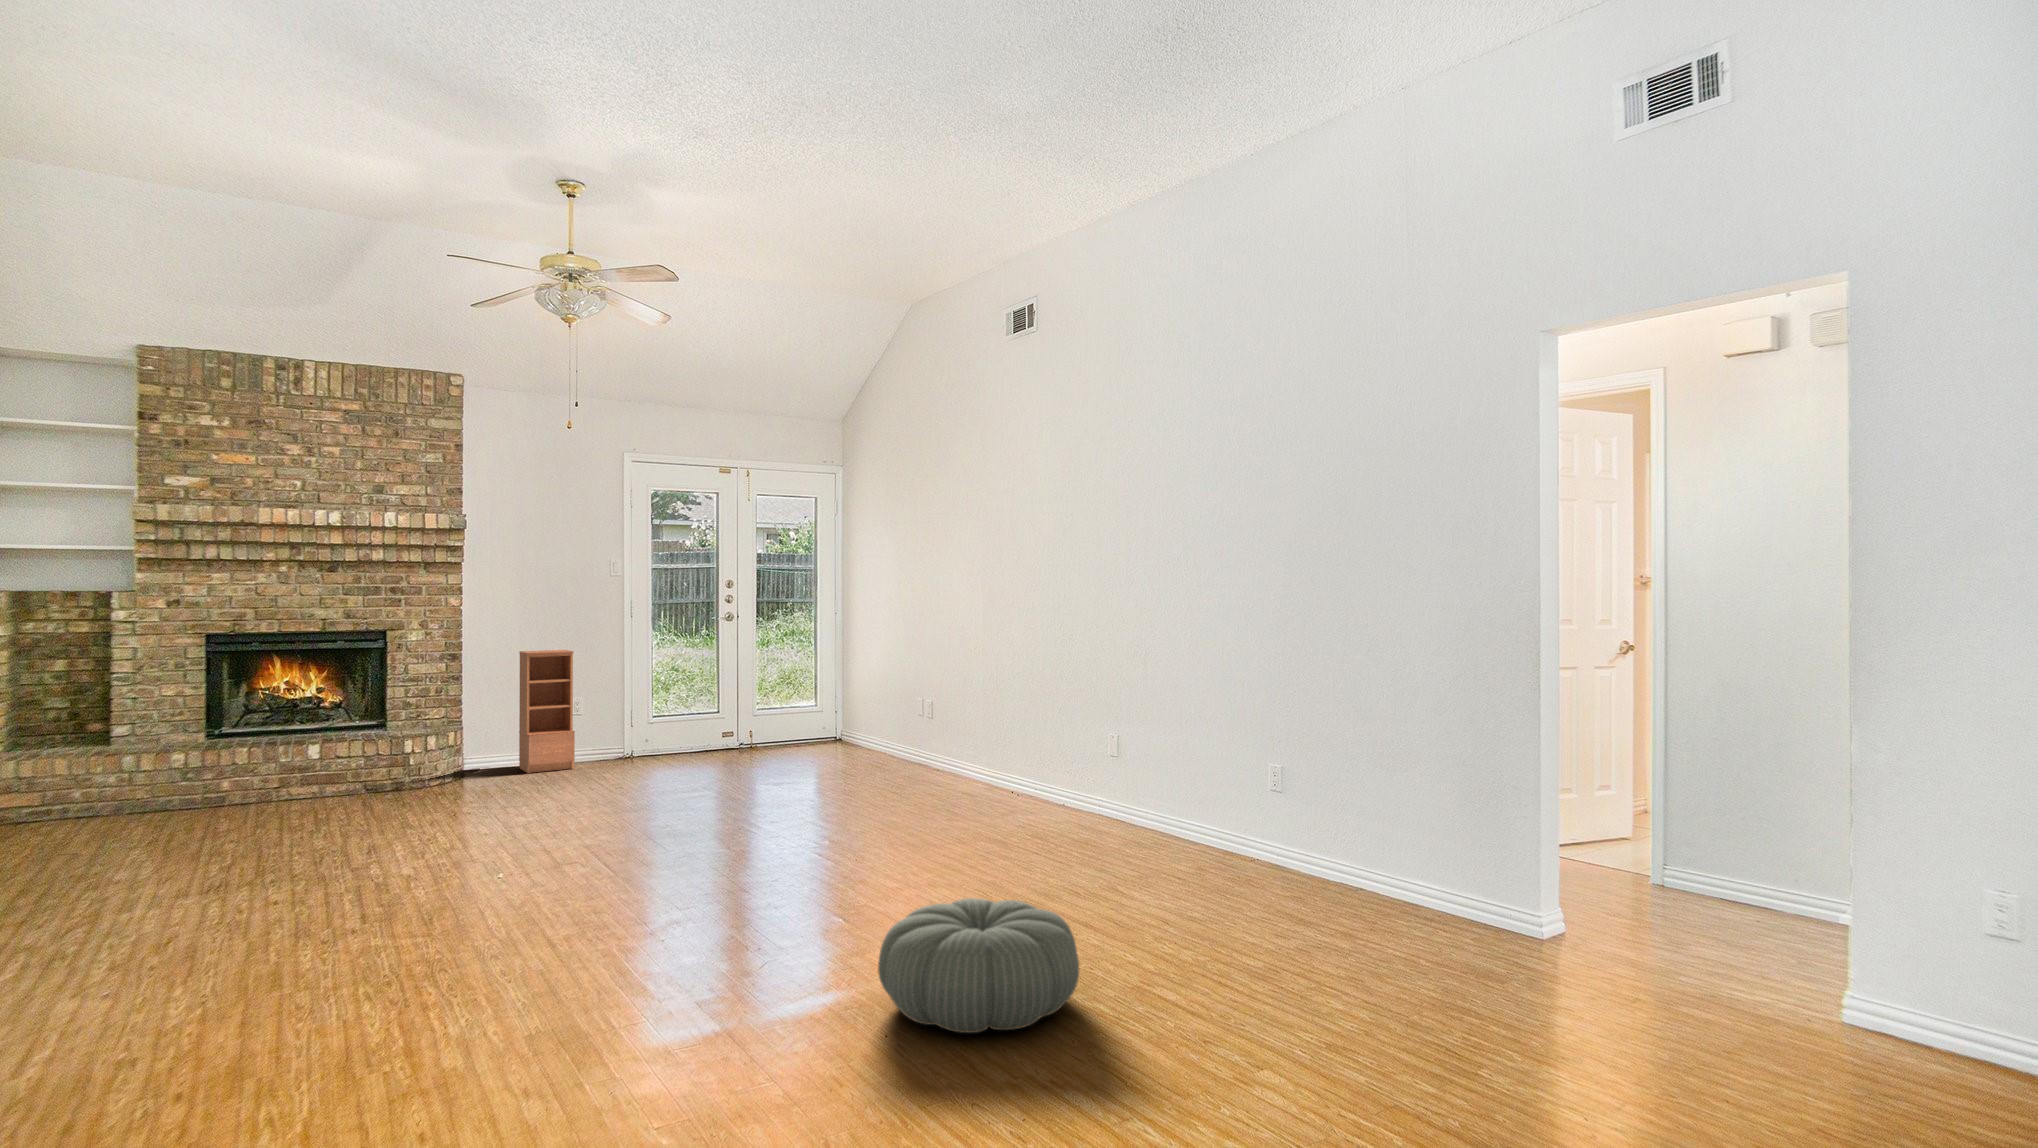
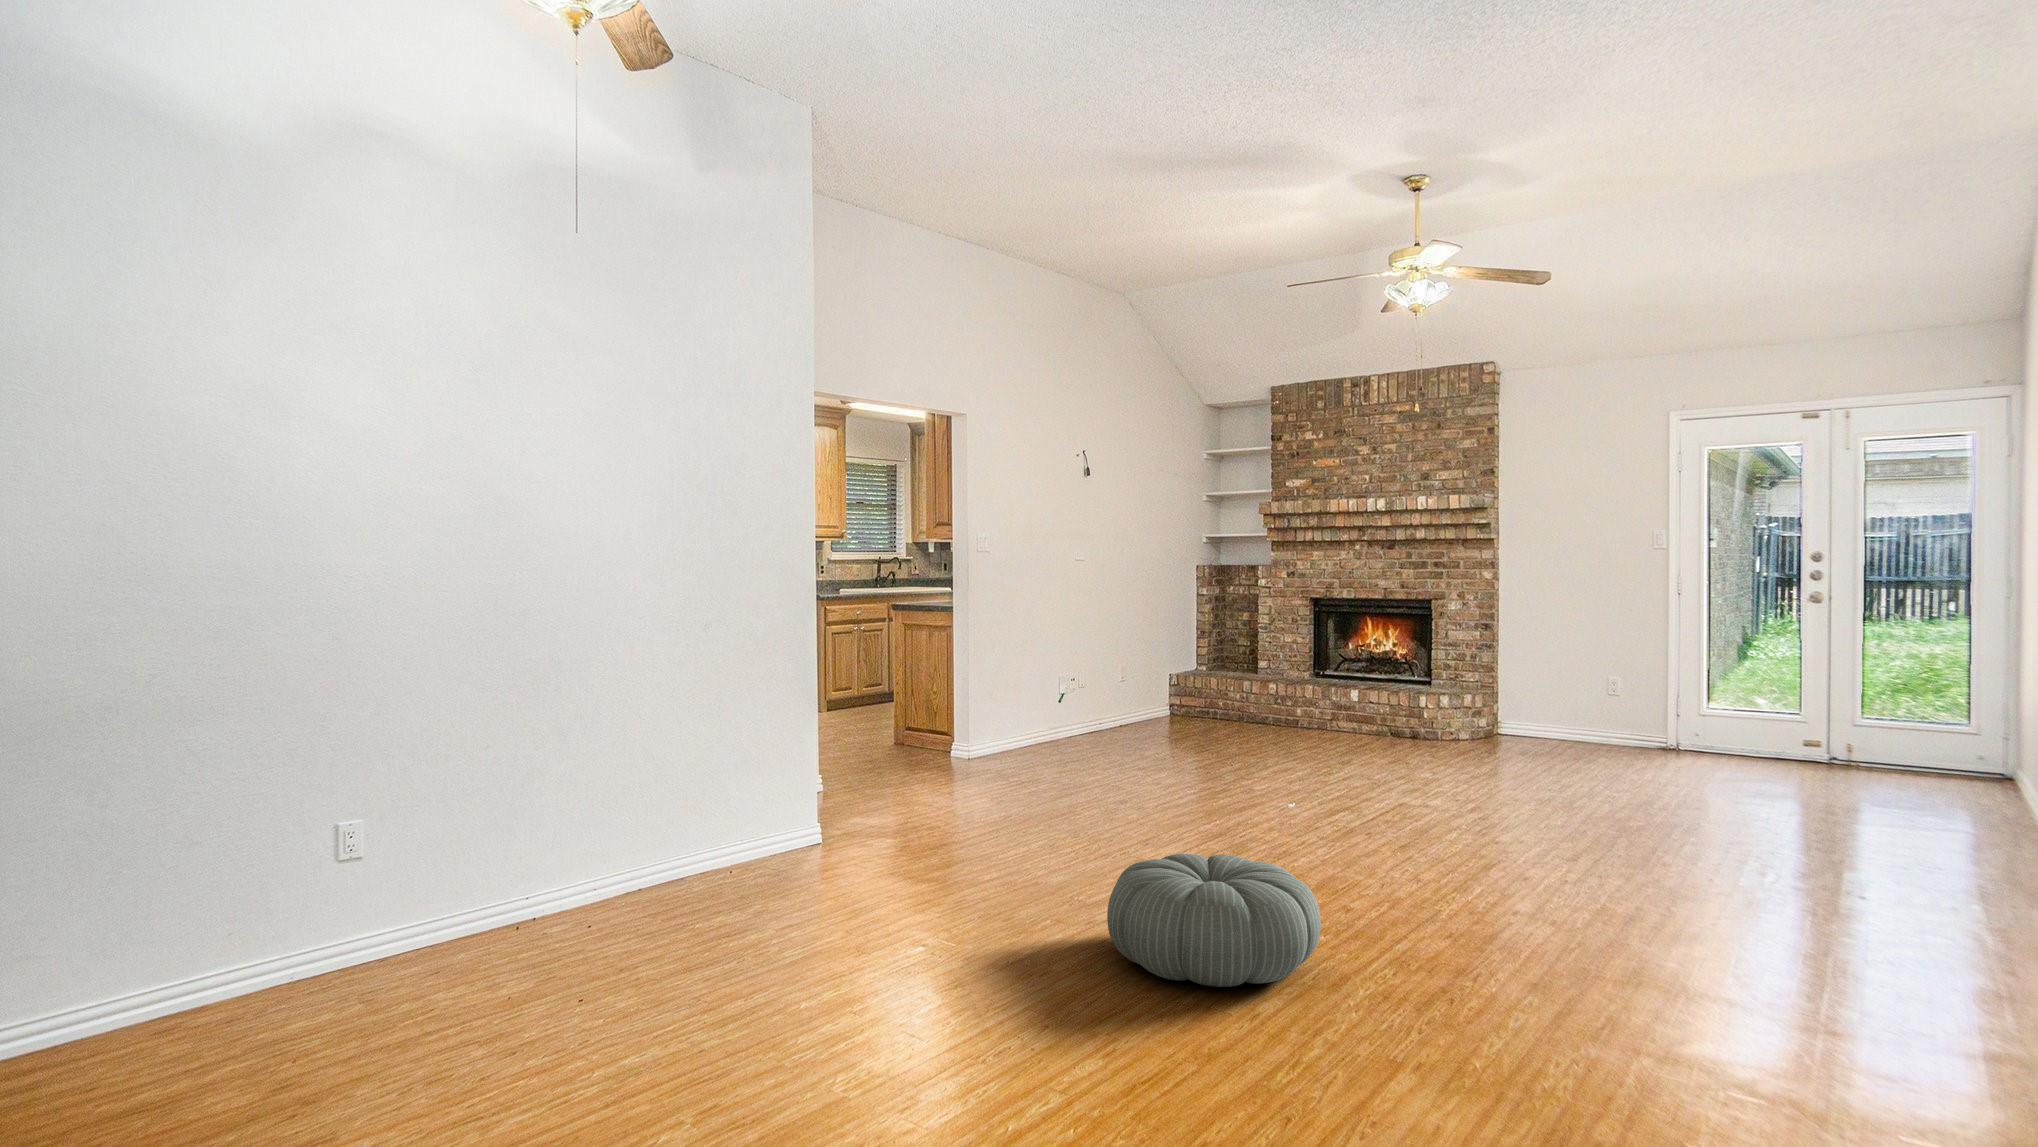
bookcase: present [519,650,575,773] -> none [1541,626,1598,752]

